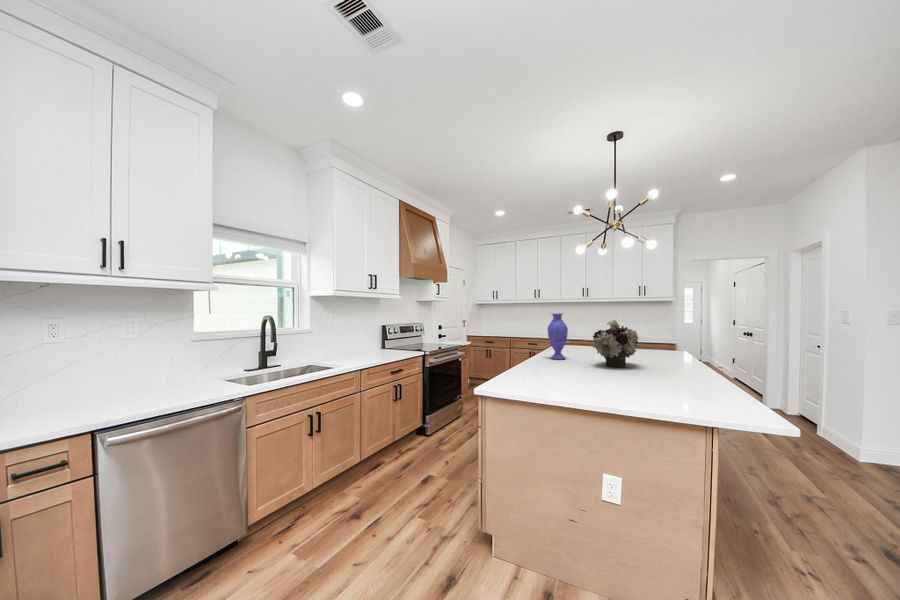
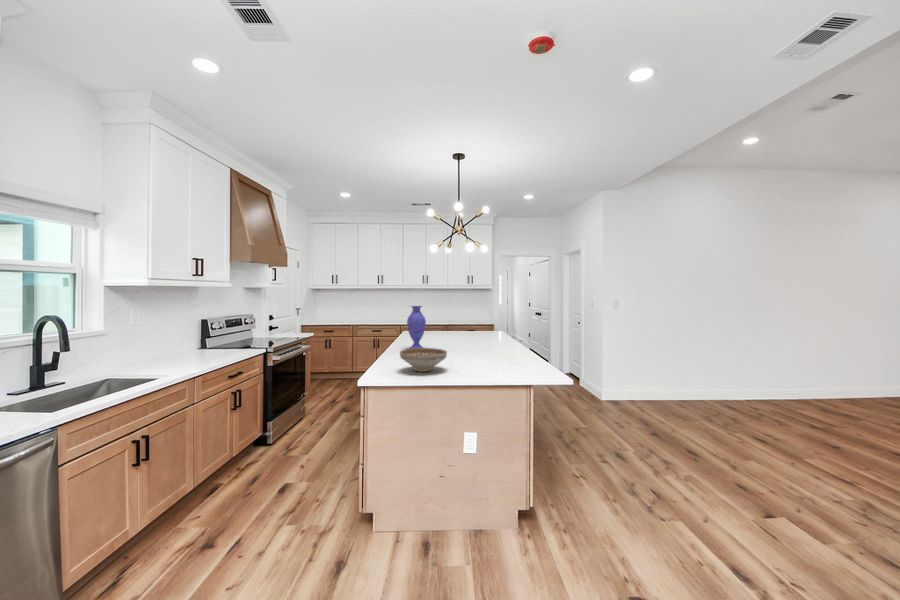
flower arrangement: present [592,320,639,367] -> none [449,312,485,354]
decorative bowl: none [525,356,580,383] -> present [400,348,447,371]

